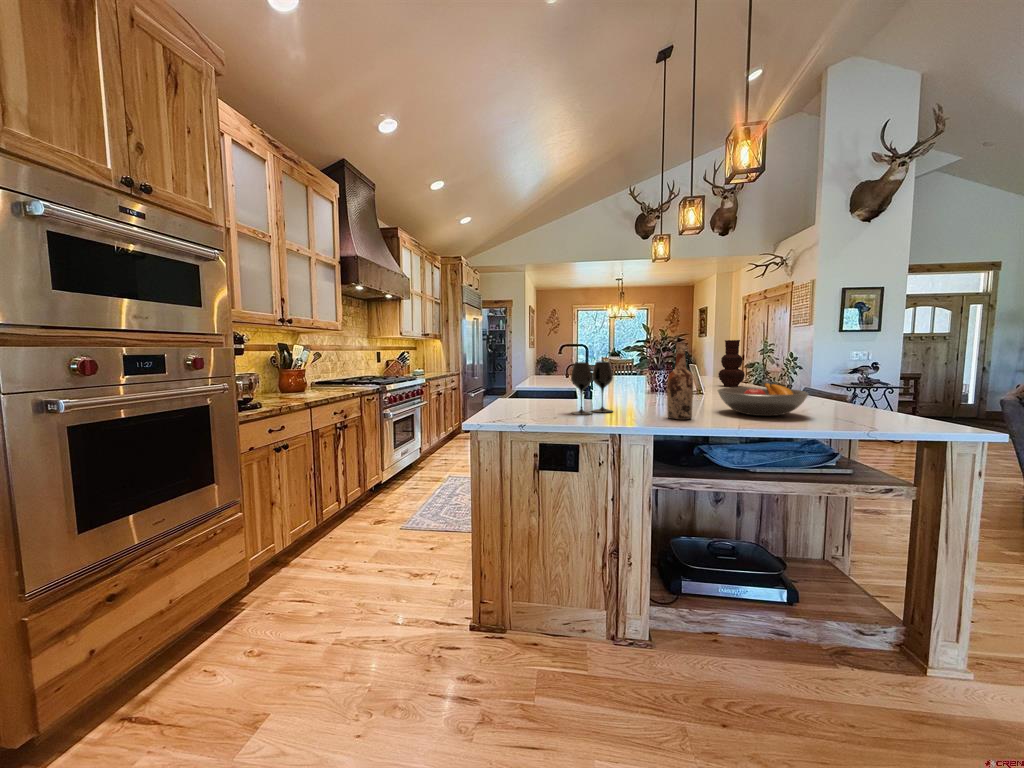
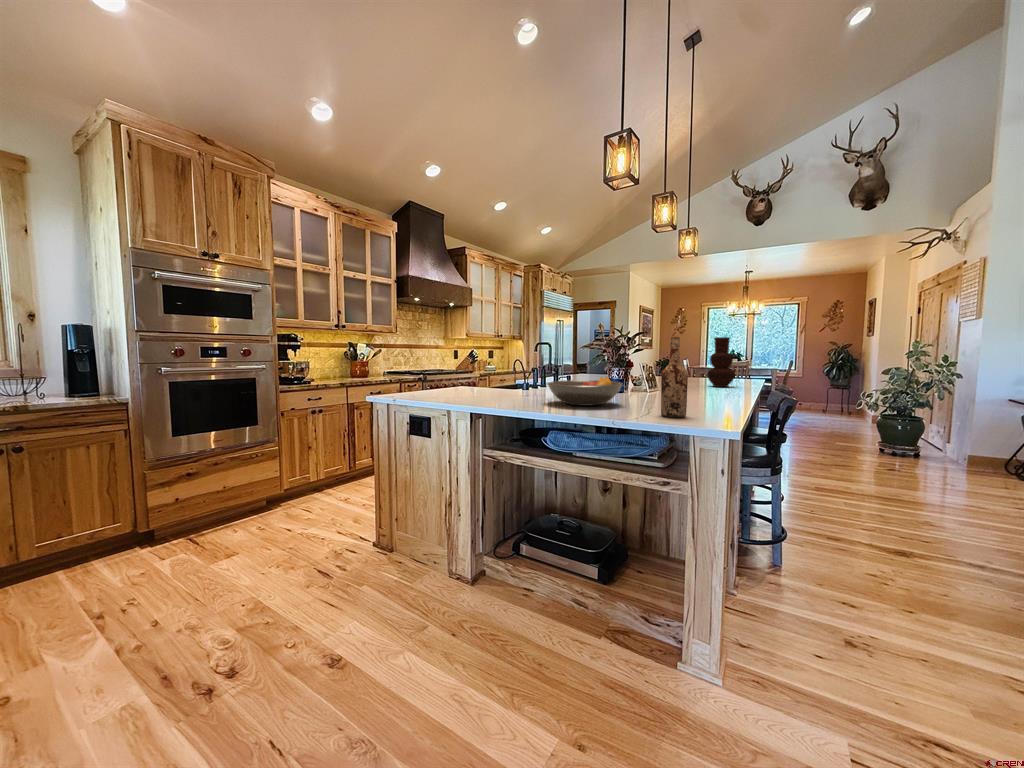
wine bottle: present [667,342,693,420] -> present [661,337,688,418]
wine glass: present [571,362,613,415] -> none [441,355,480,396]

